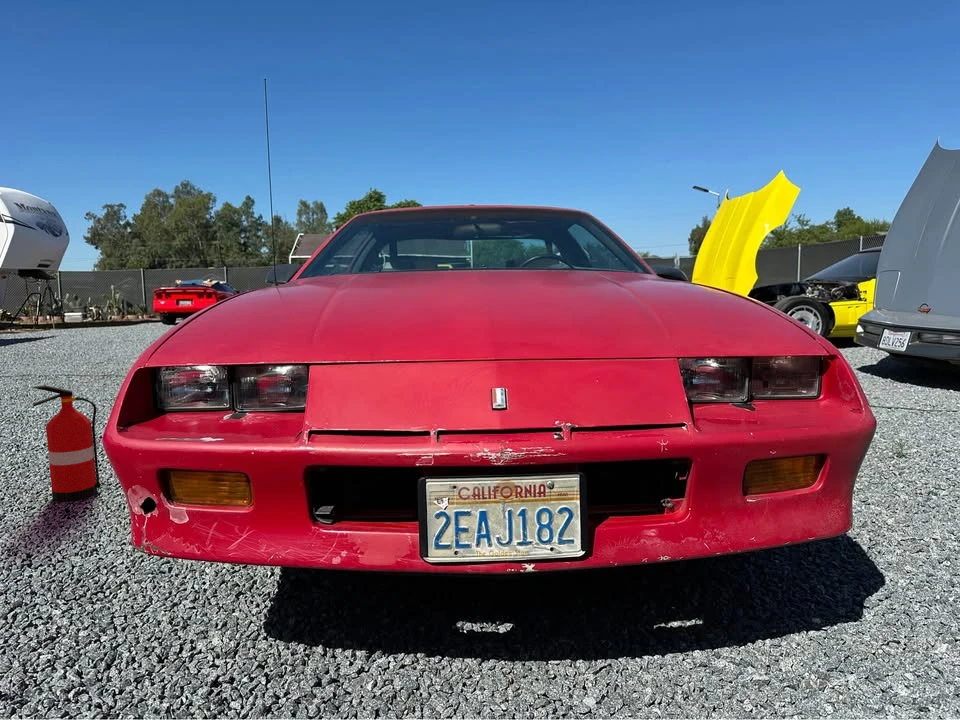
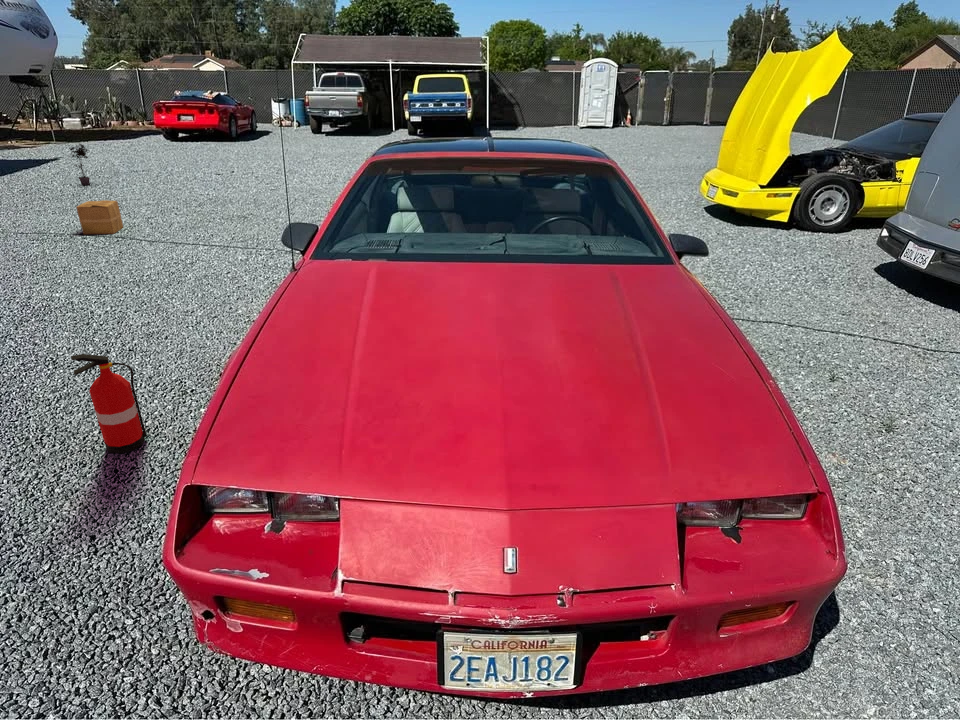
potted plant: none [54,307,76,347] -> present [69,144,90,185]
cardboard box: none [54,342,99,374] -> present [76,200,123,234]

